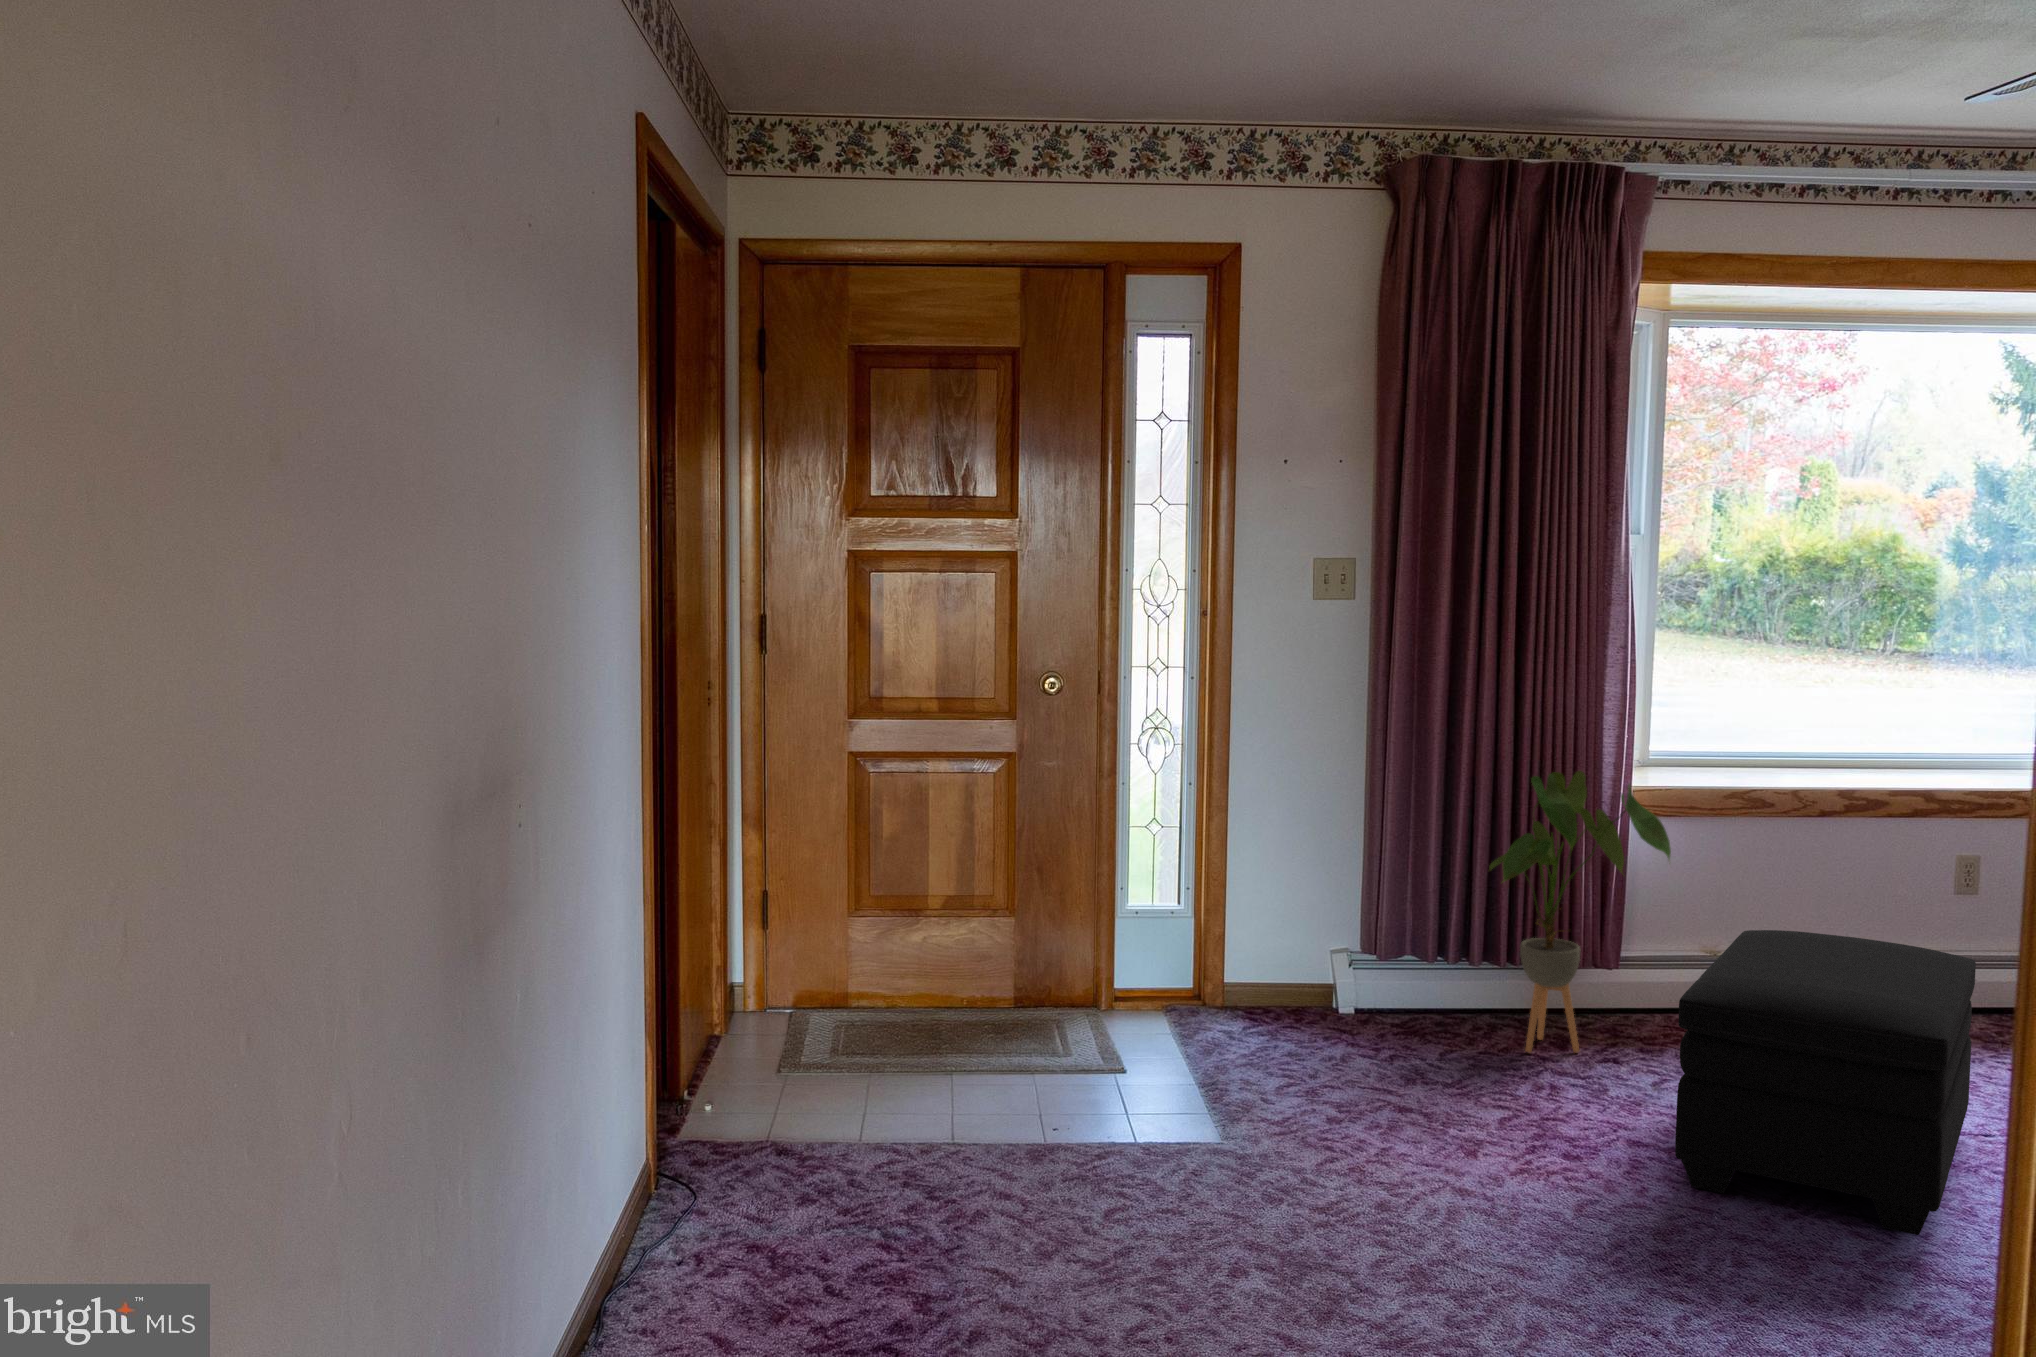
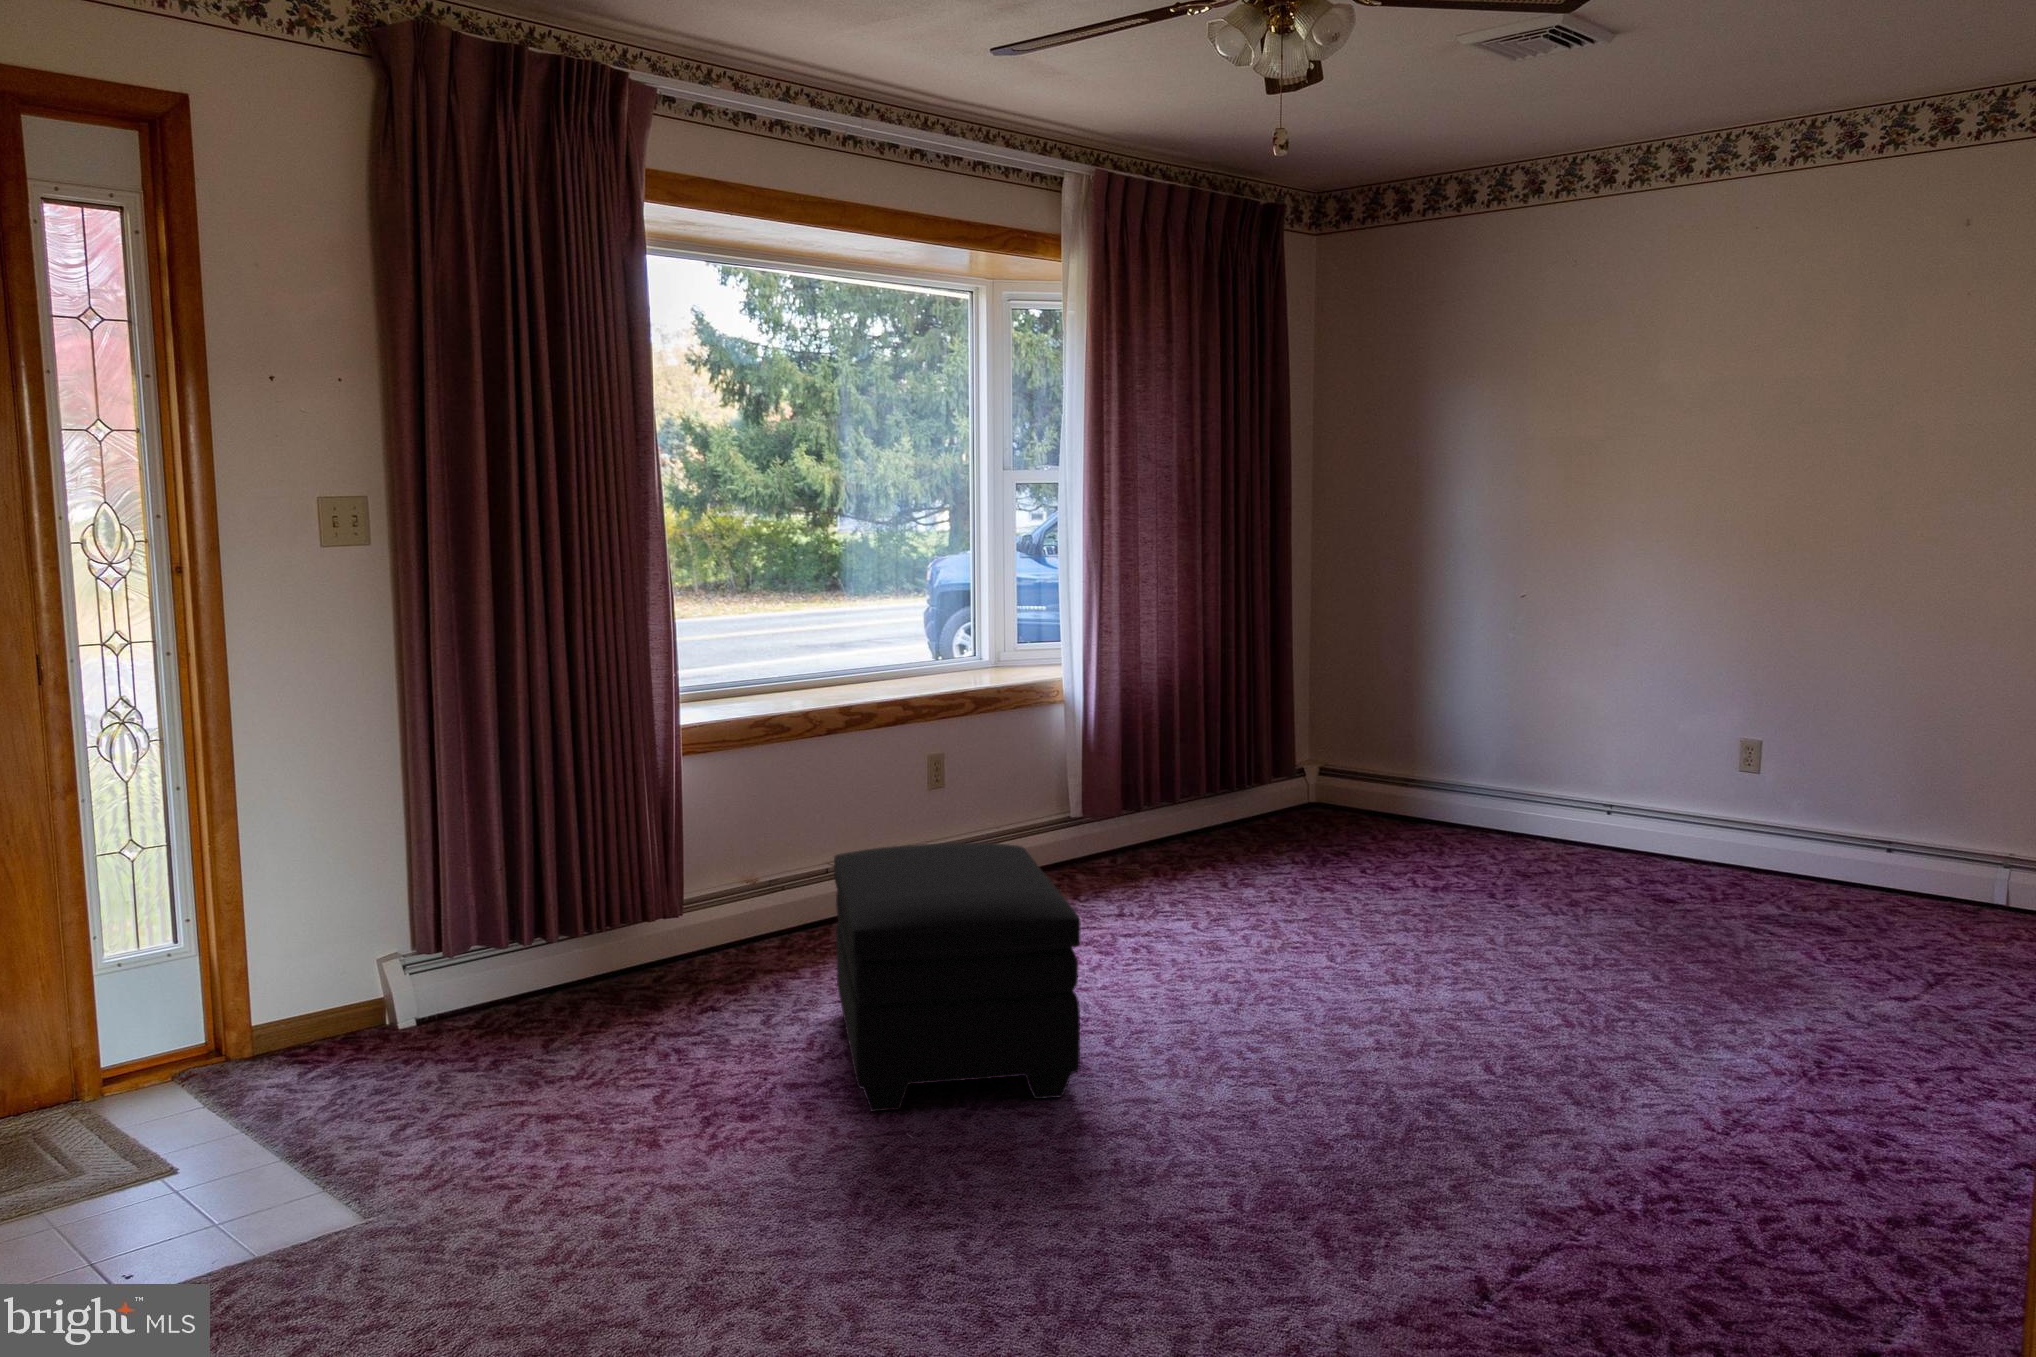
house plant: present [1489,771,1671,1053] -> none [564,719,758,1021]

